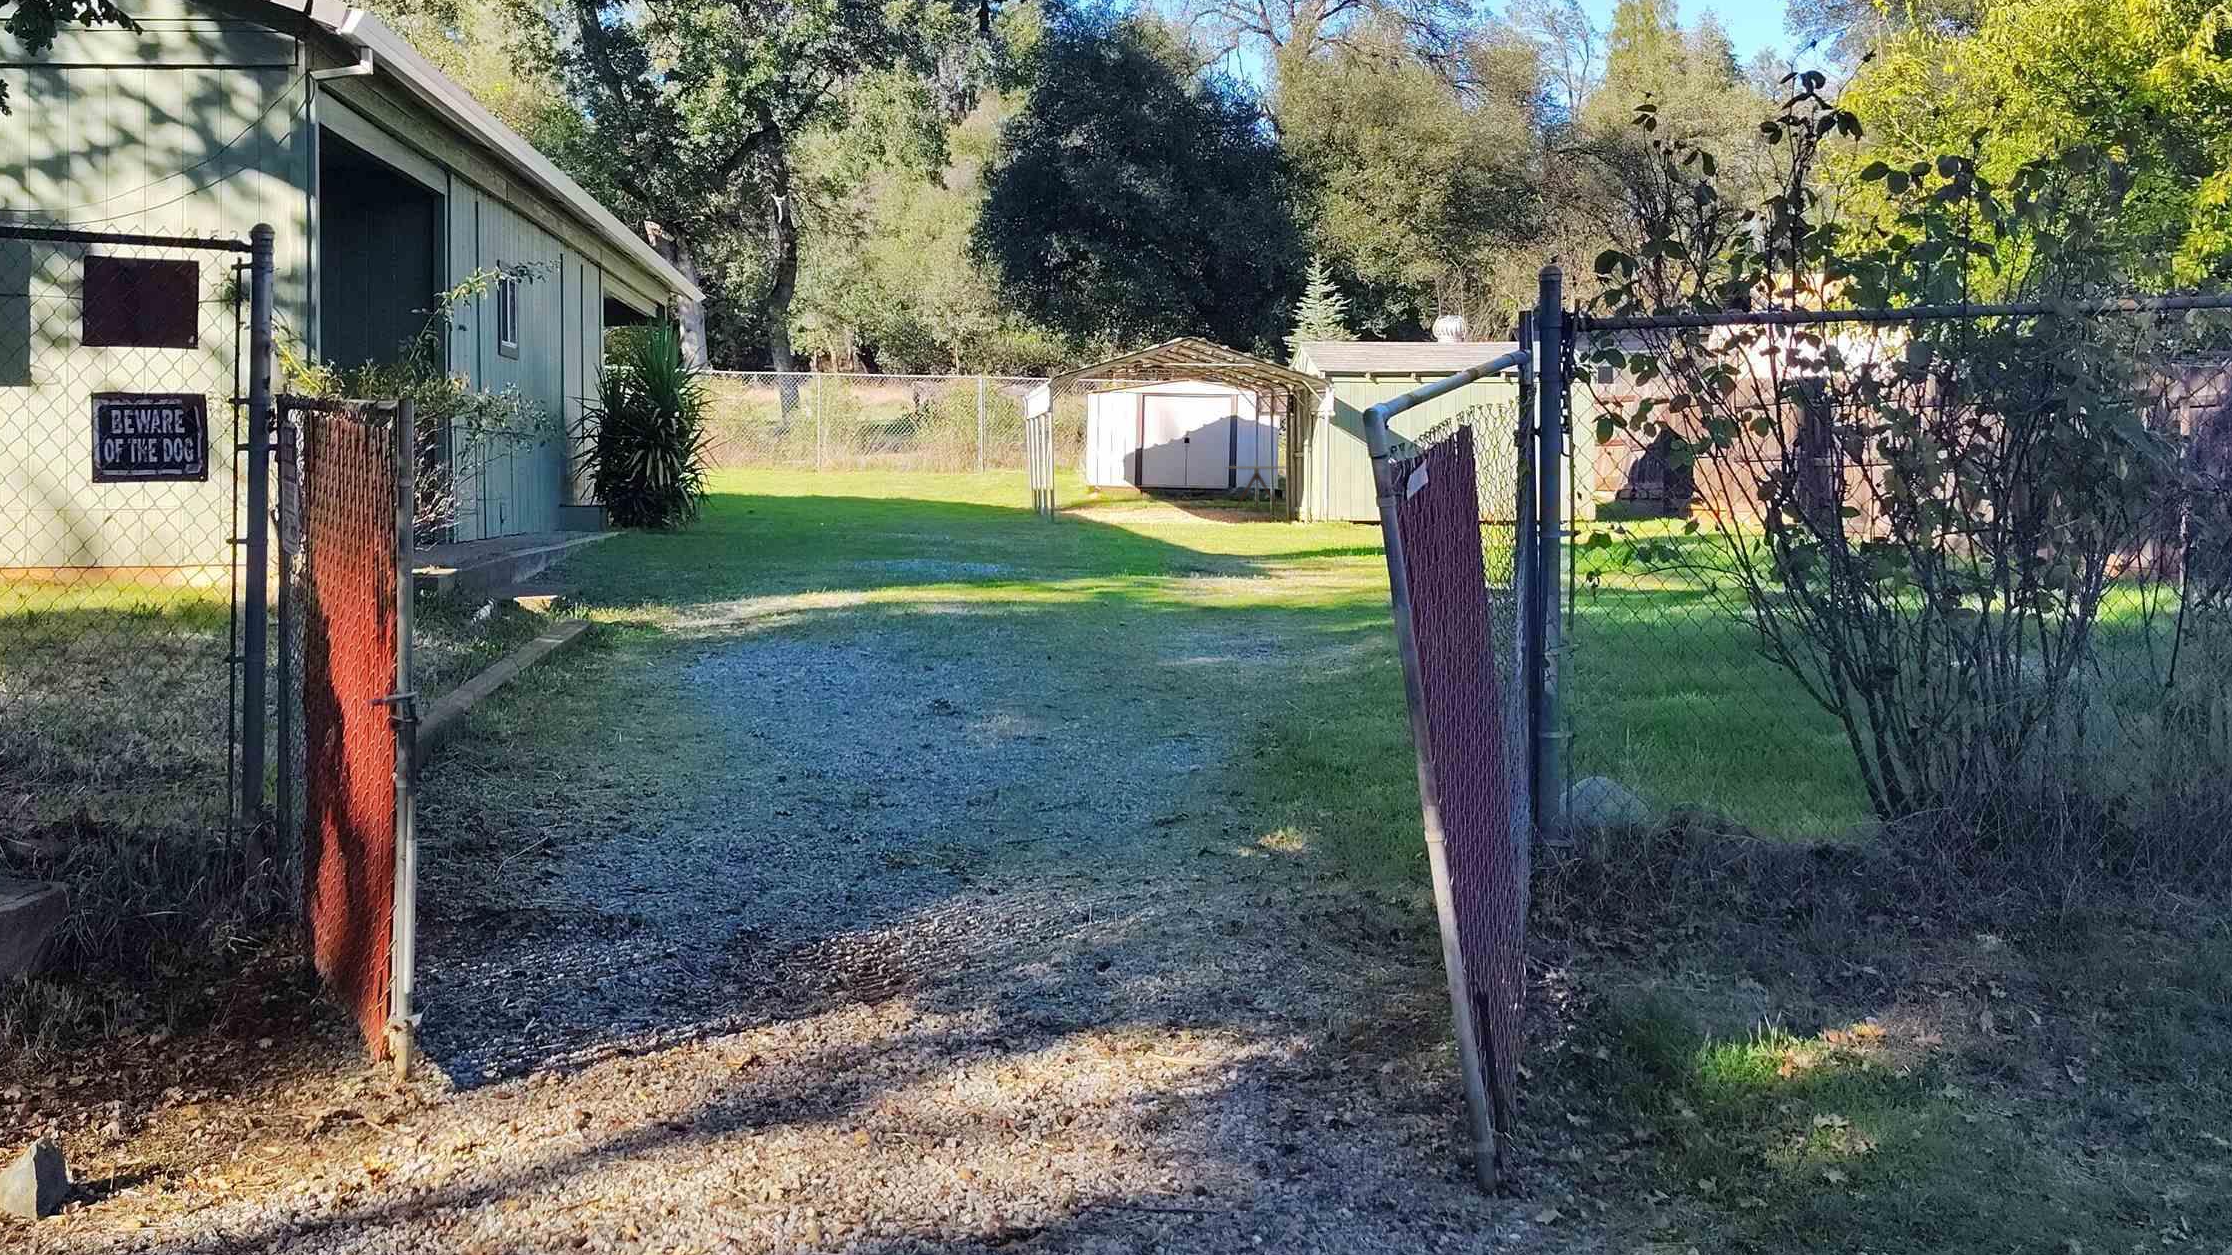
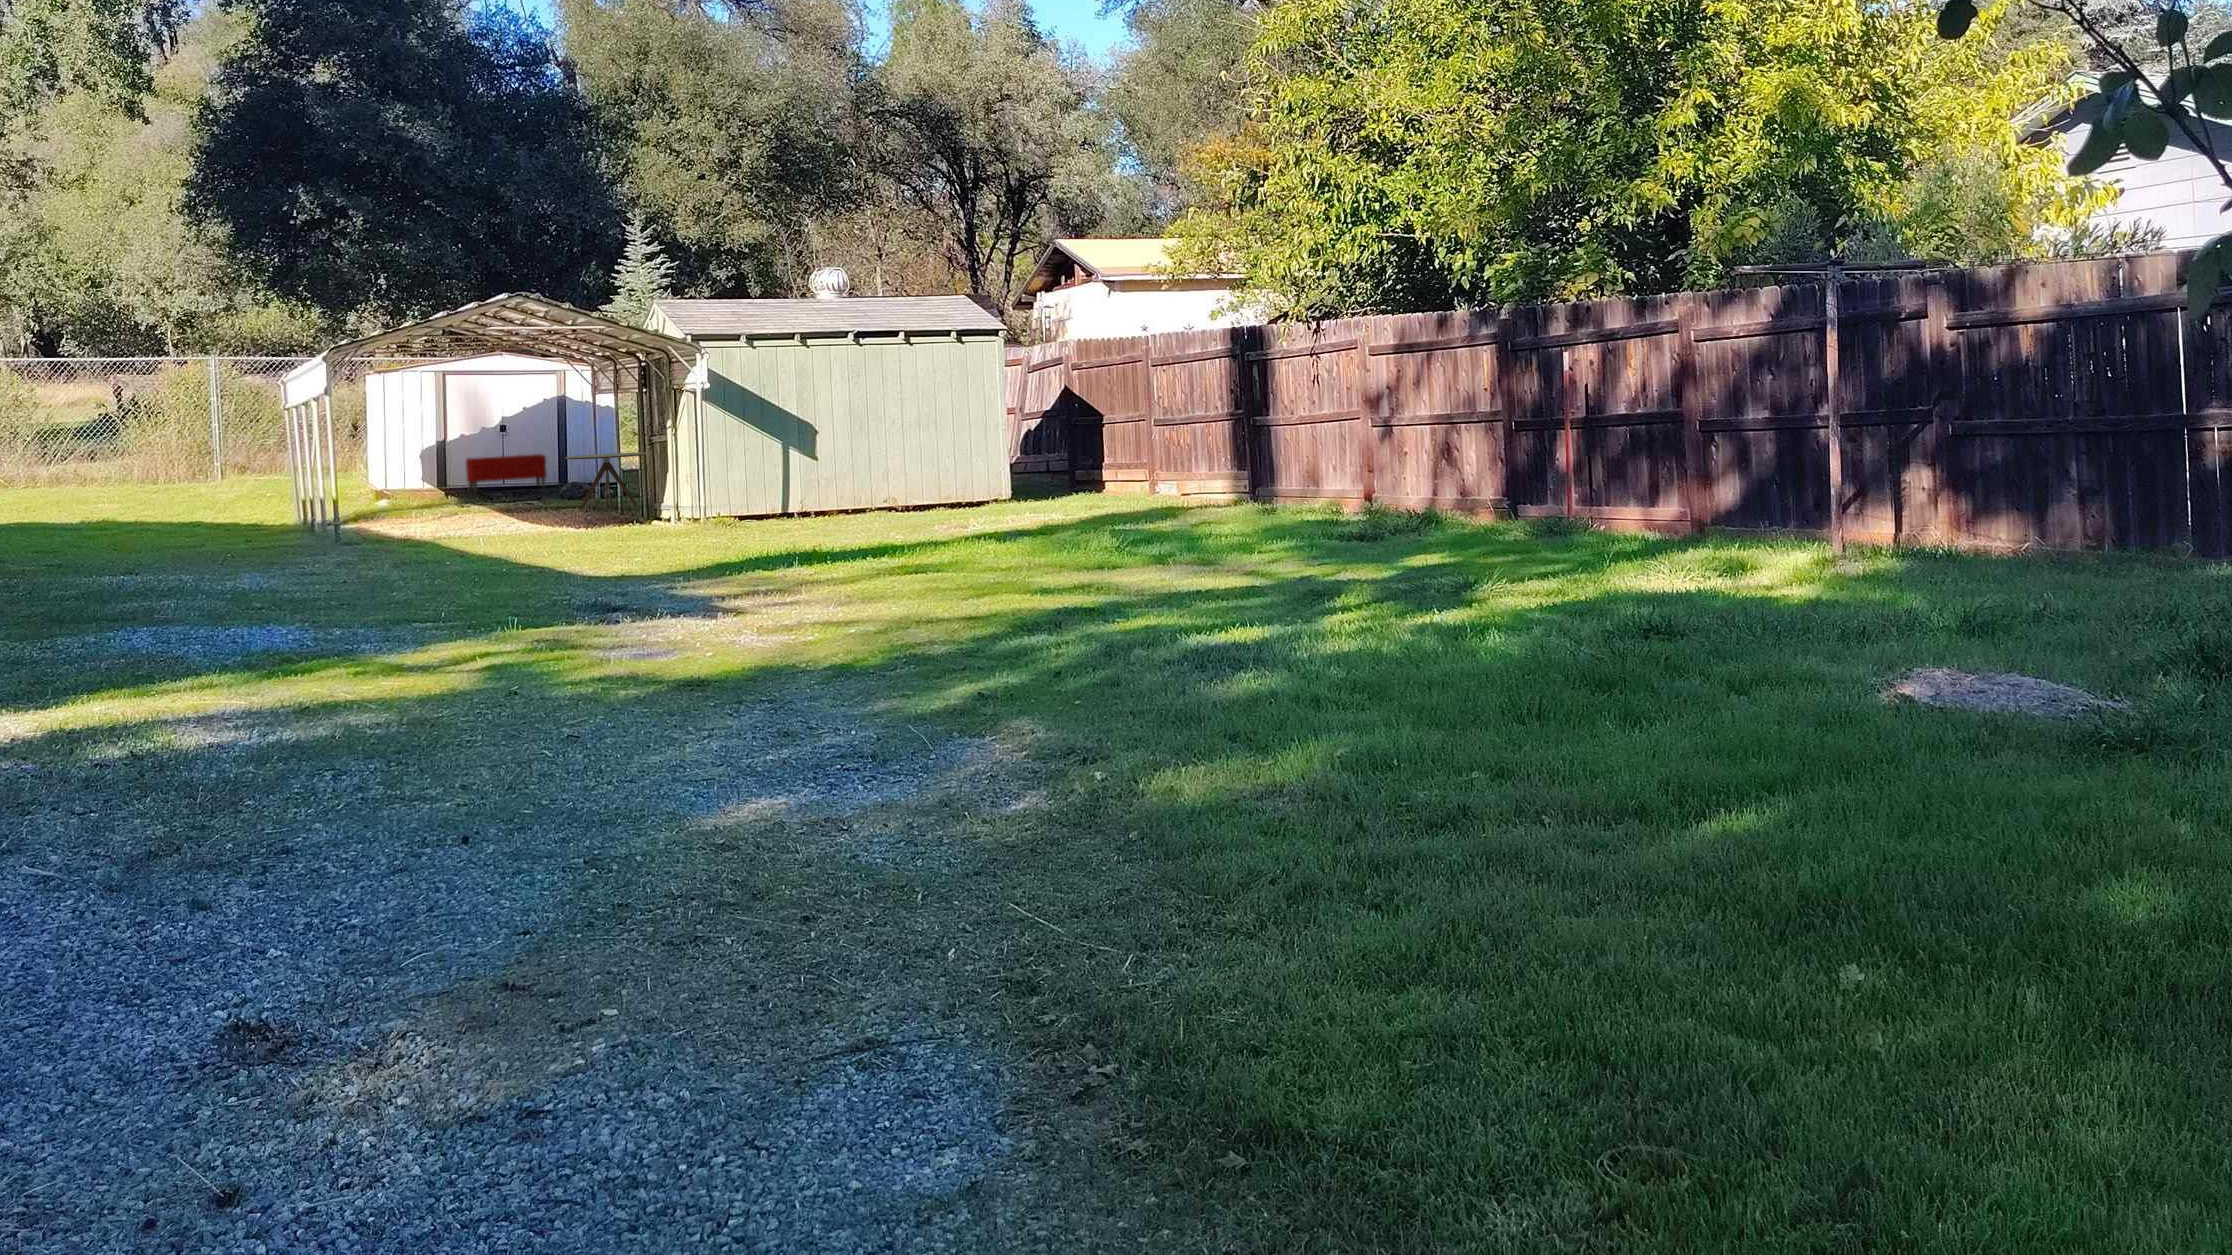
bench: none [1160,465,1222,494] -> present [466,454,547,492]

